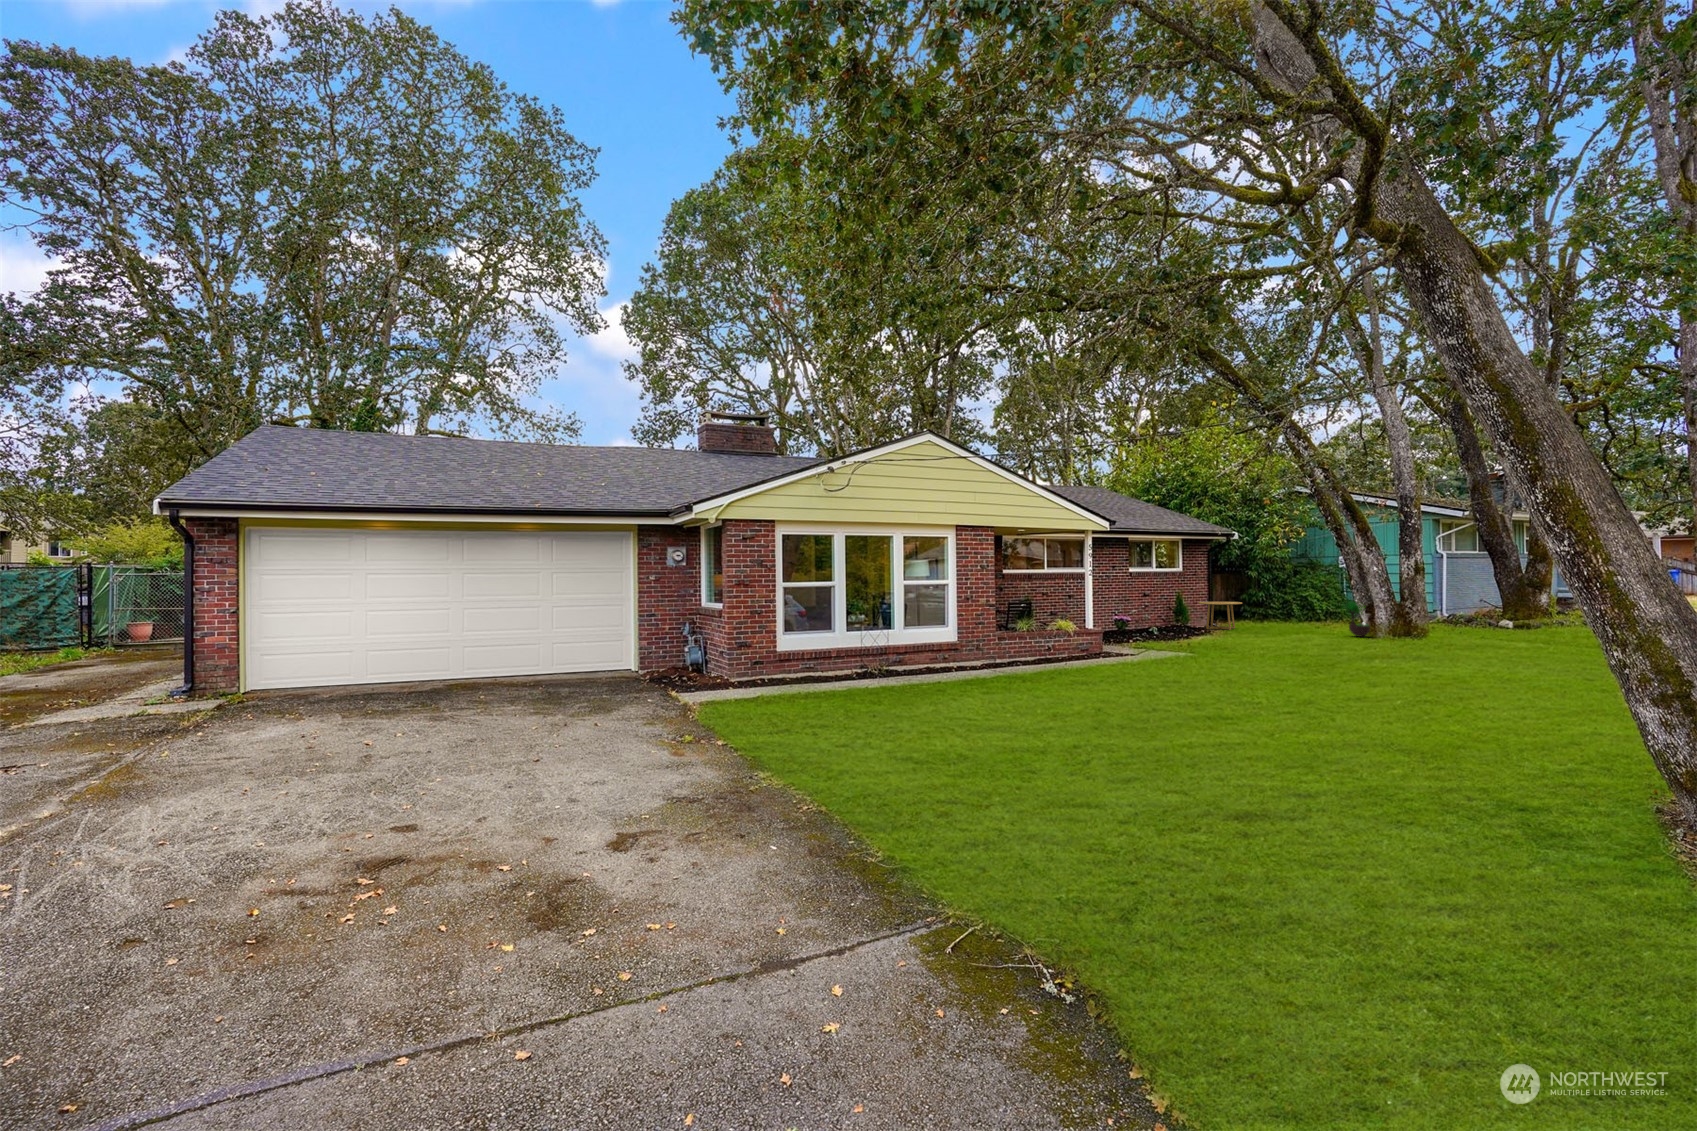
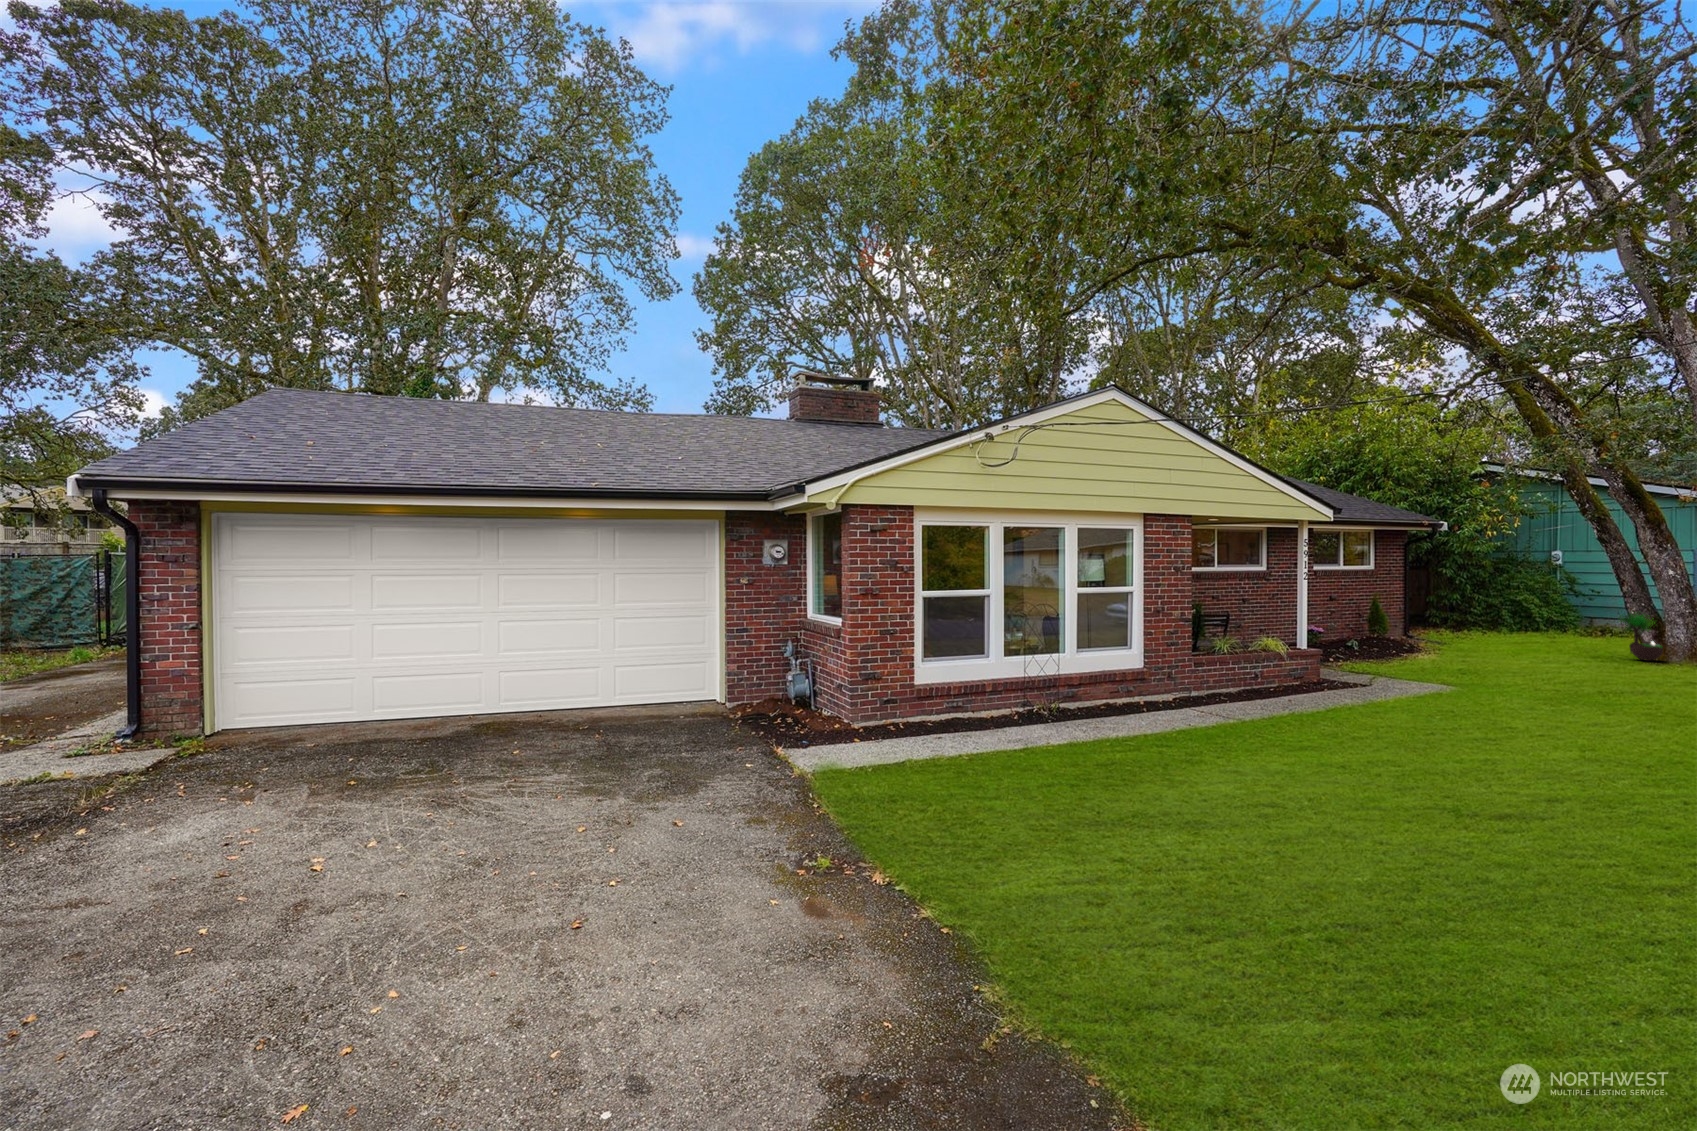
round table: present [1199,601,1242,630] -> none [1398,609,1460,645]

